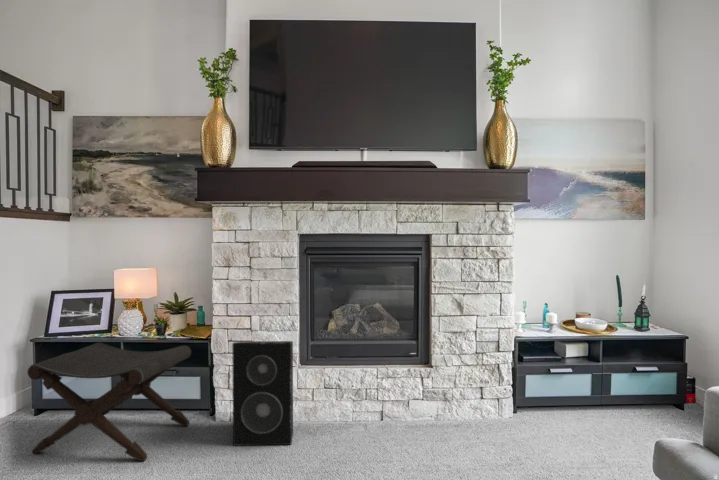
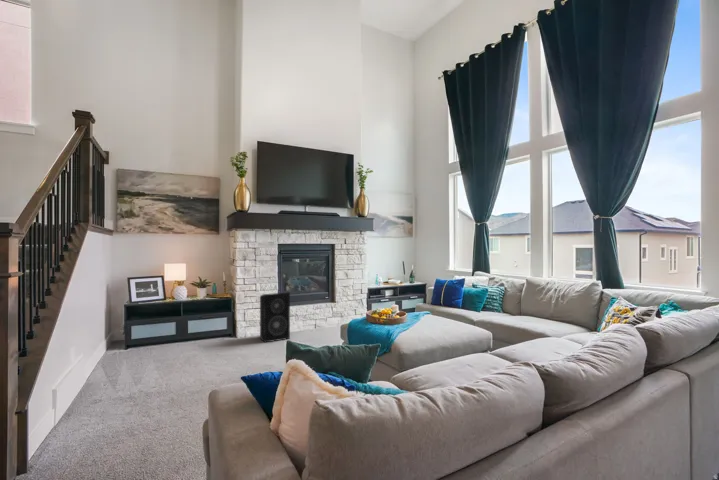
footstool: present [28,343,191,461] -> none [168,301,235,358]

